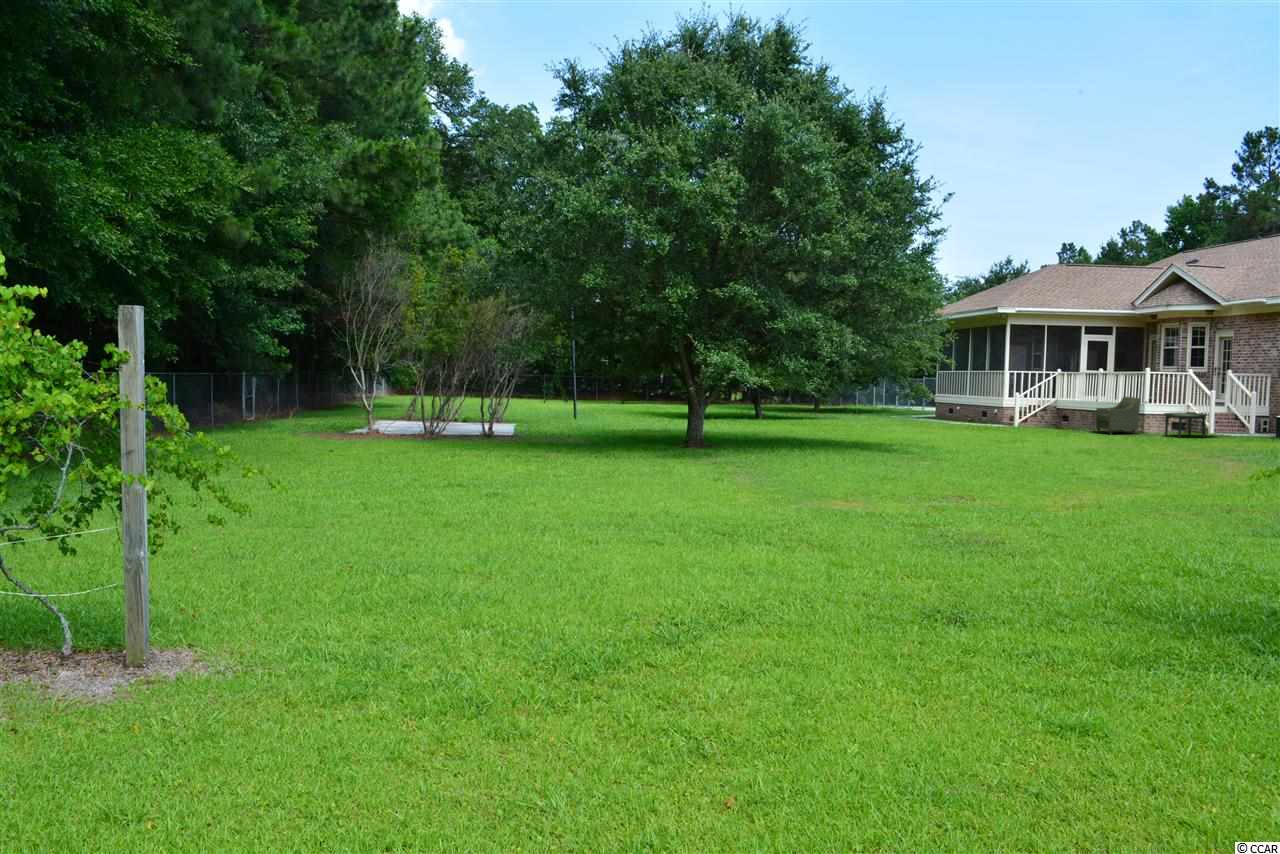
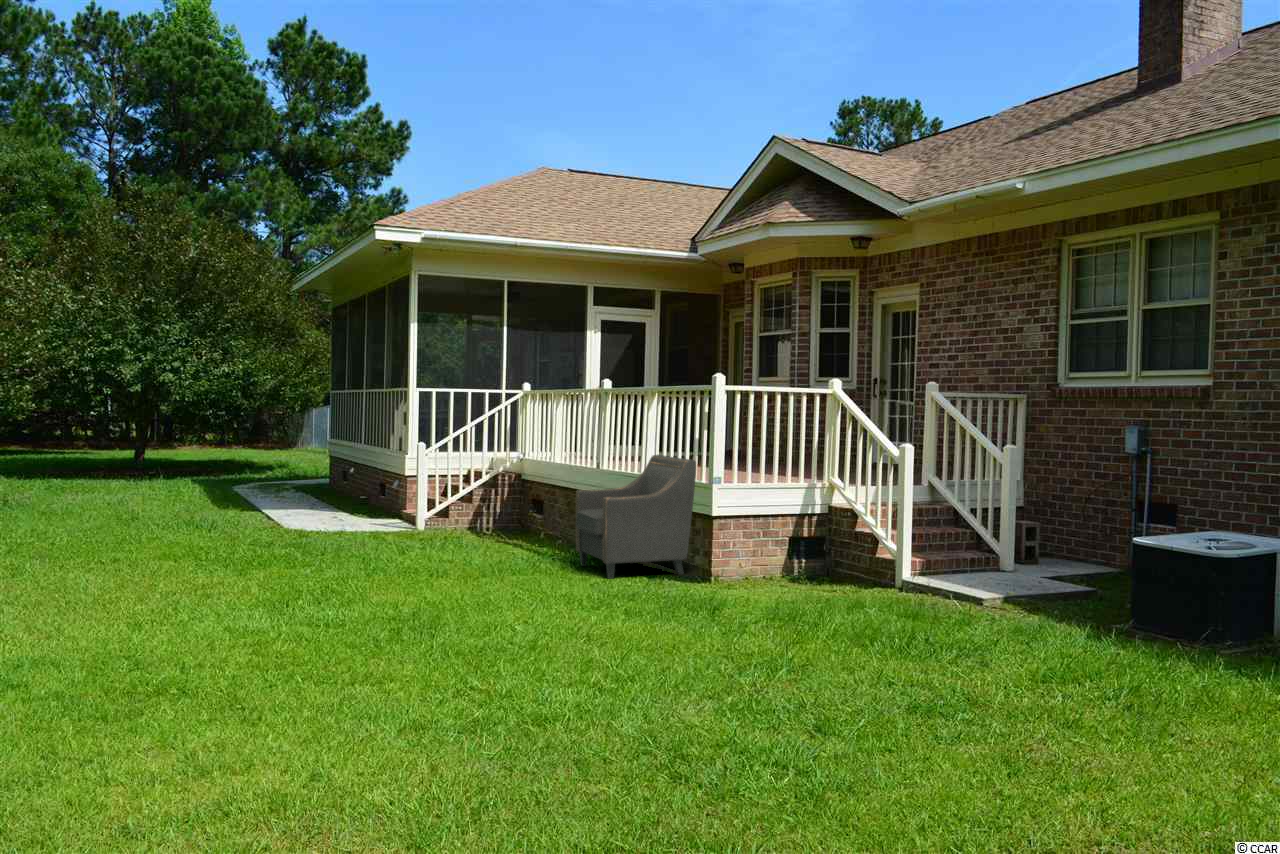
round table: present [1164,413,1207,438] -> none [758,506,889,598]

